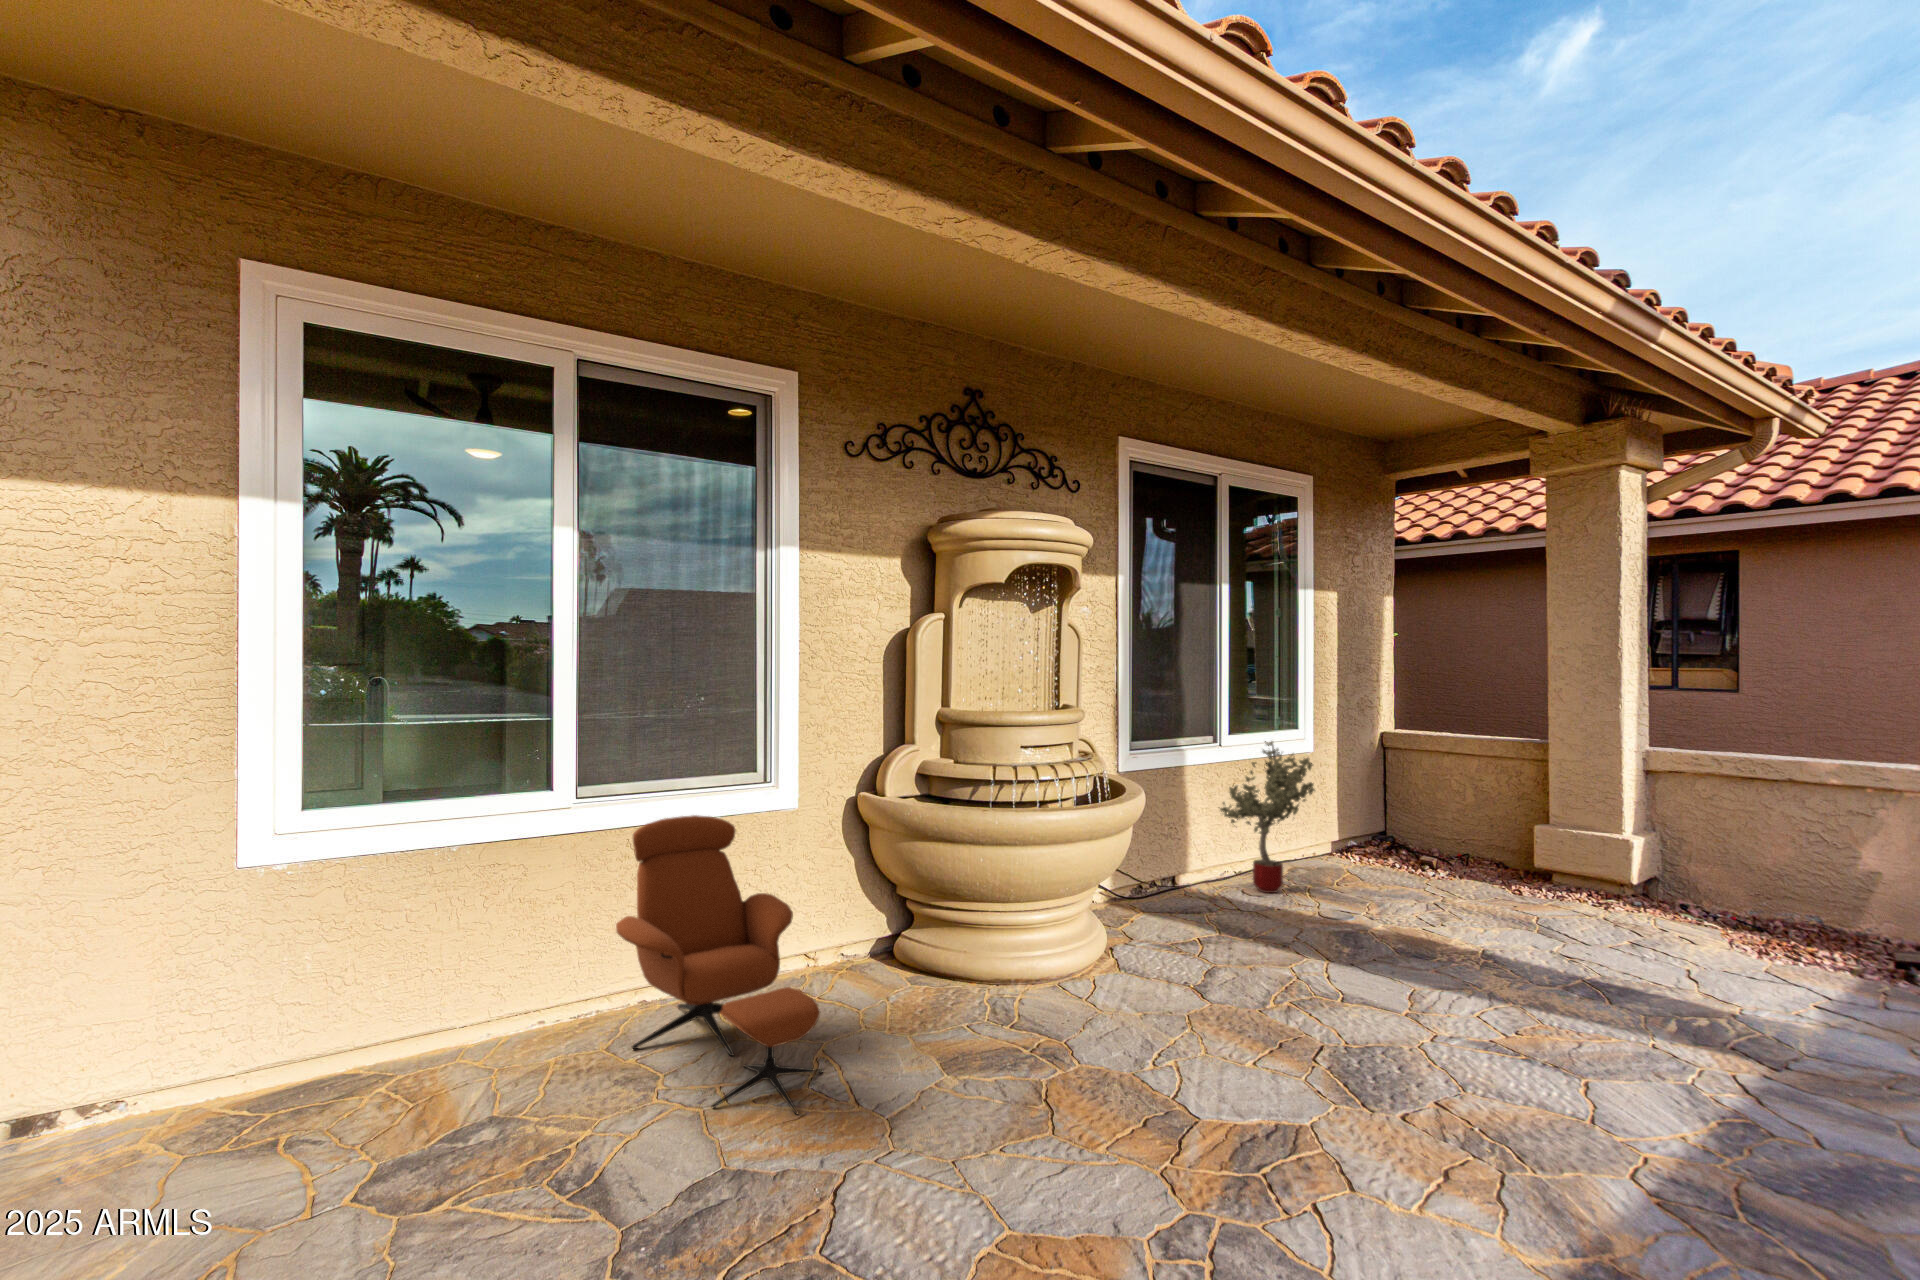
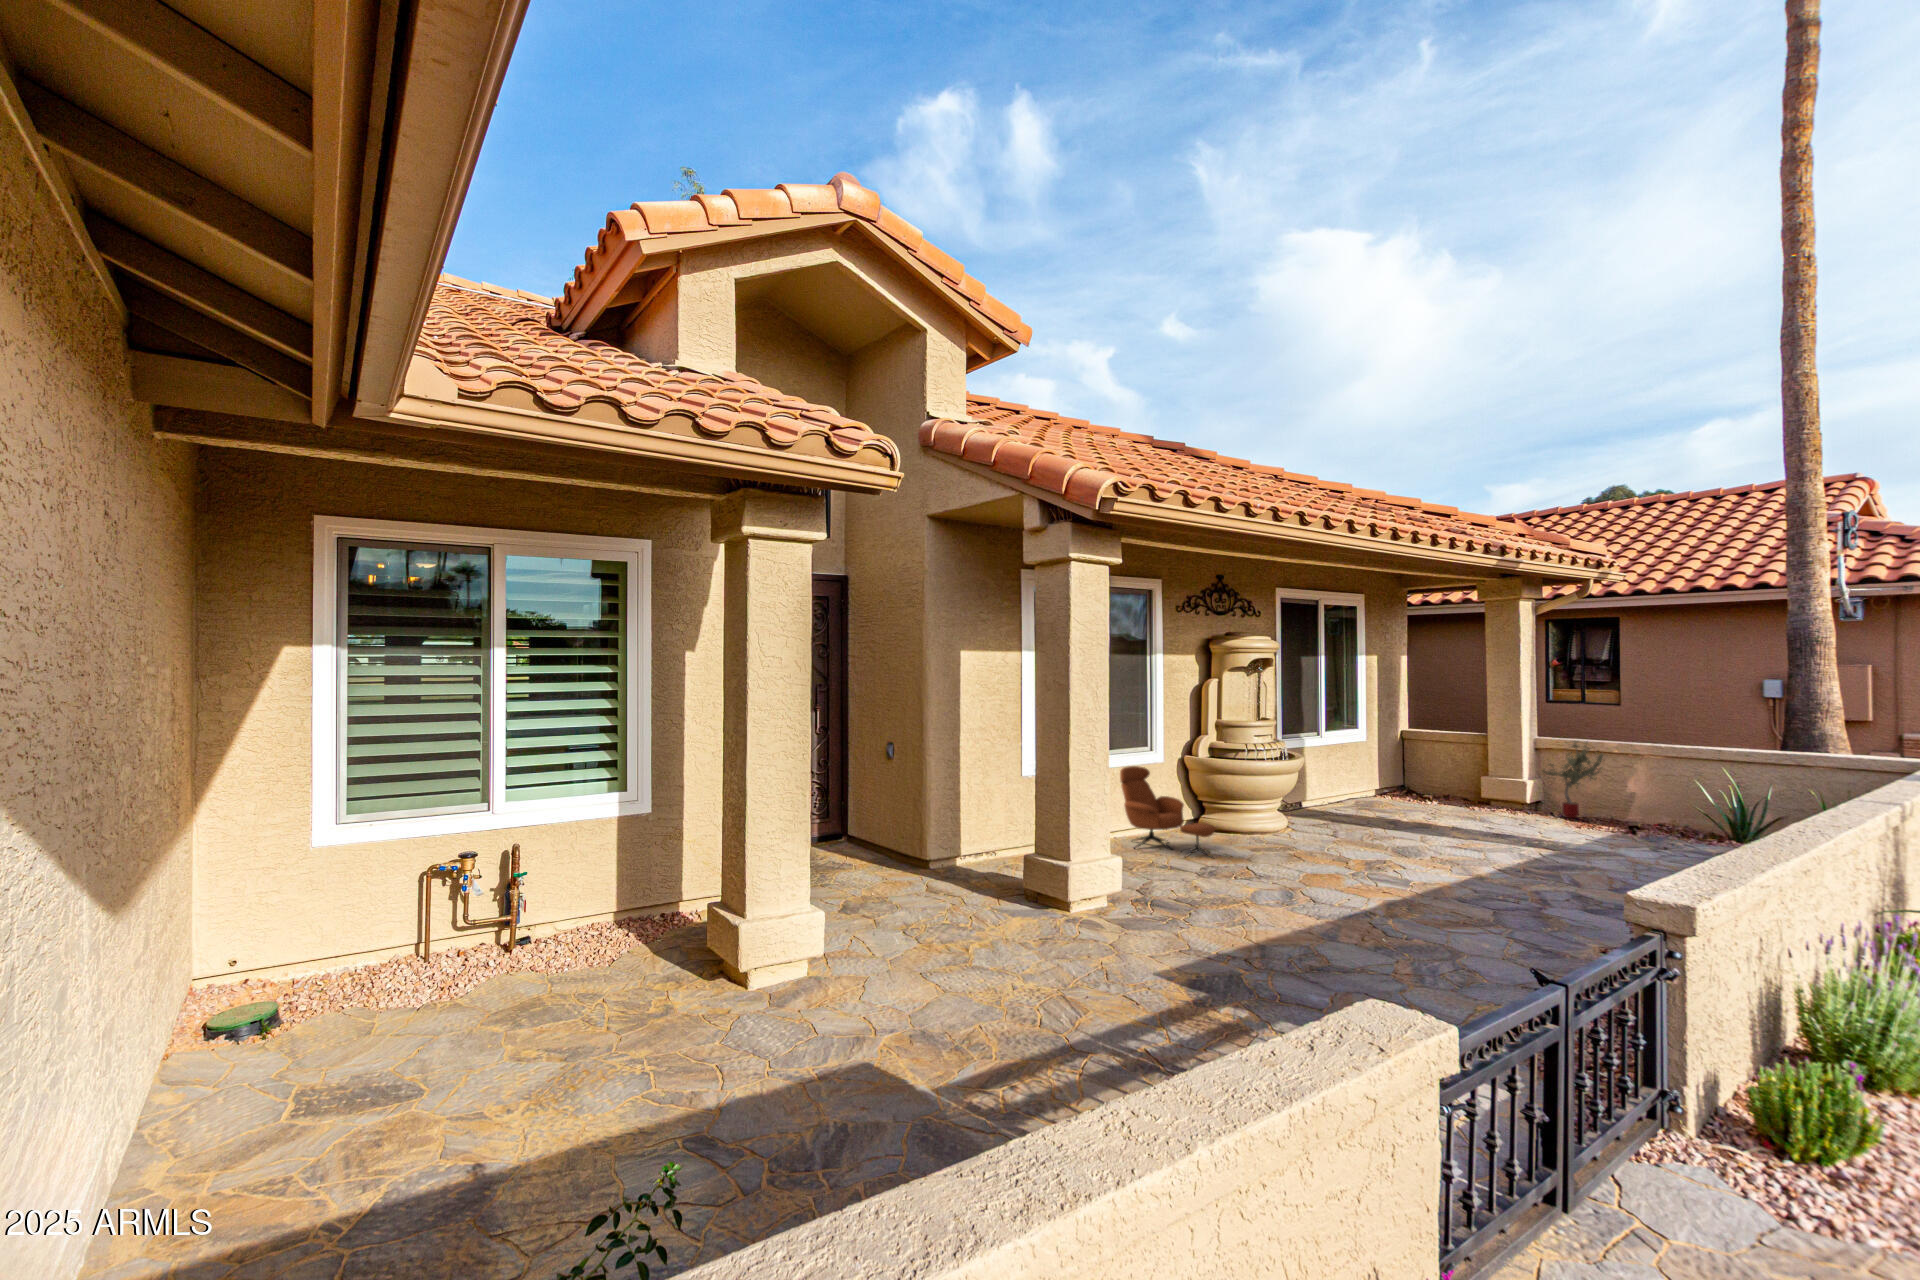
potted tree: present [1220,741,1315,893] -> present [1543,741,1603,818]

